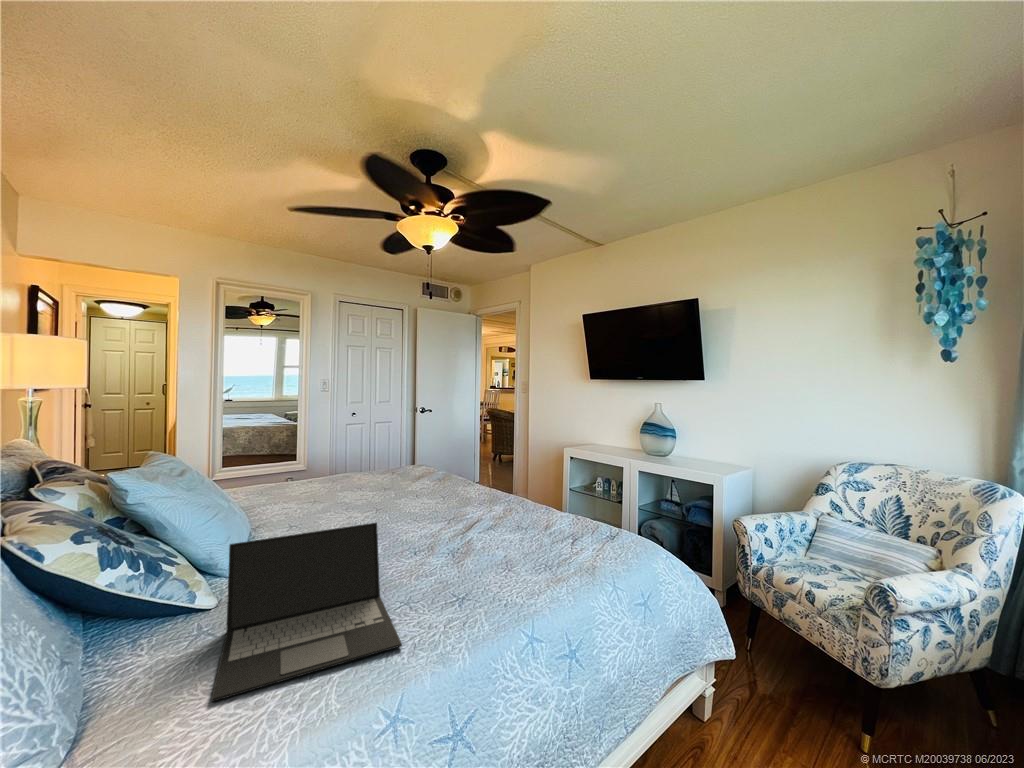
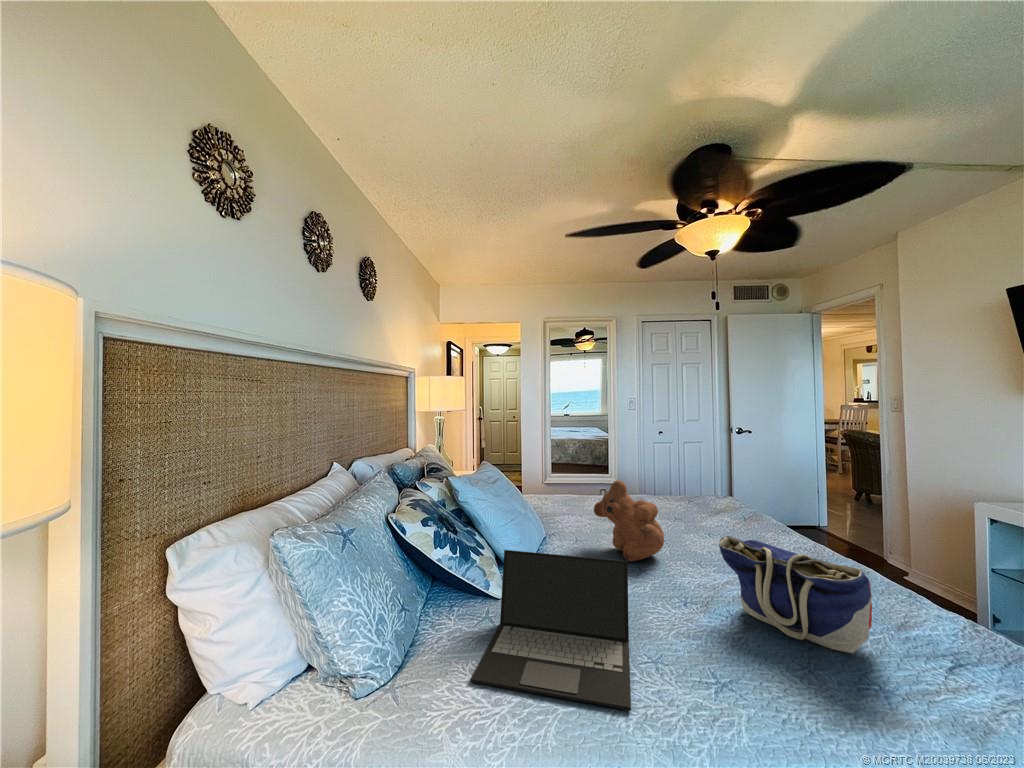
teddy bear: none [312,456,386,532] -> present [594,480,664,562]
tote bag: none [444,486,543,552] -> present [719,536,872,653]

